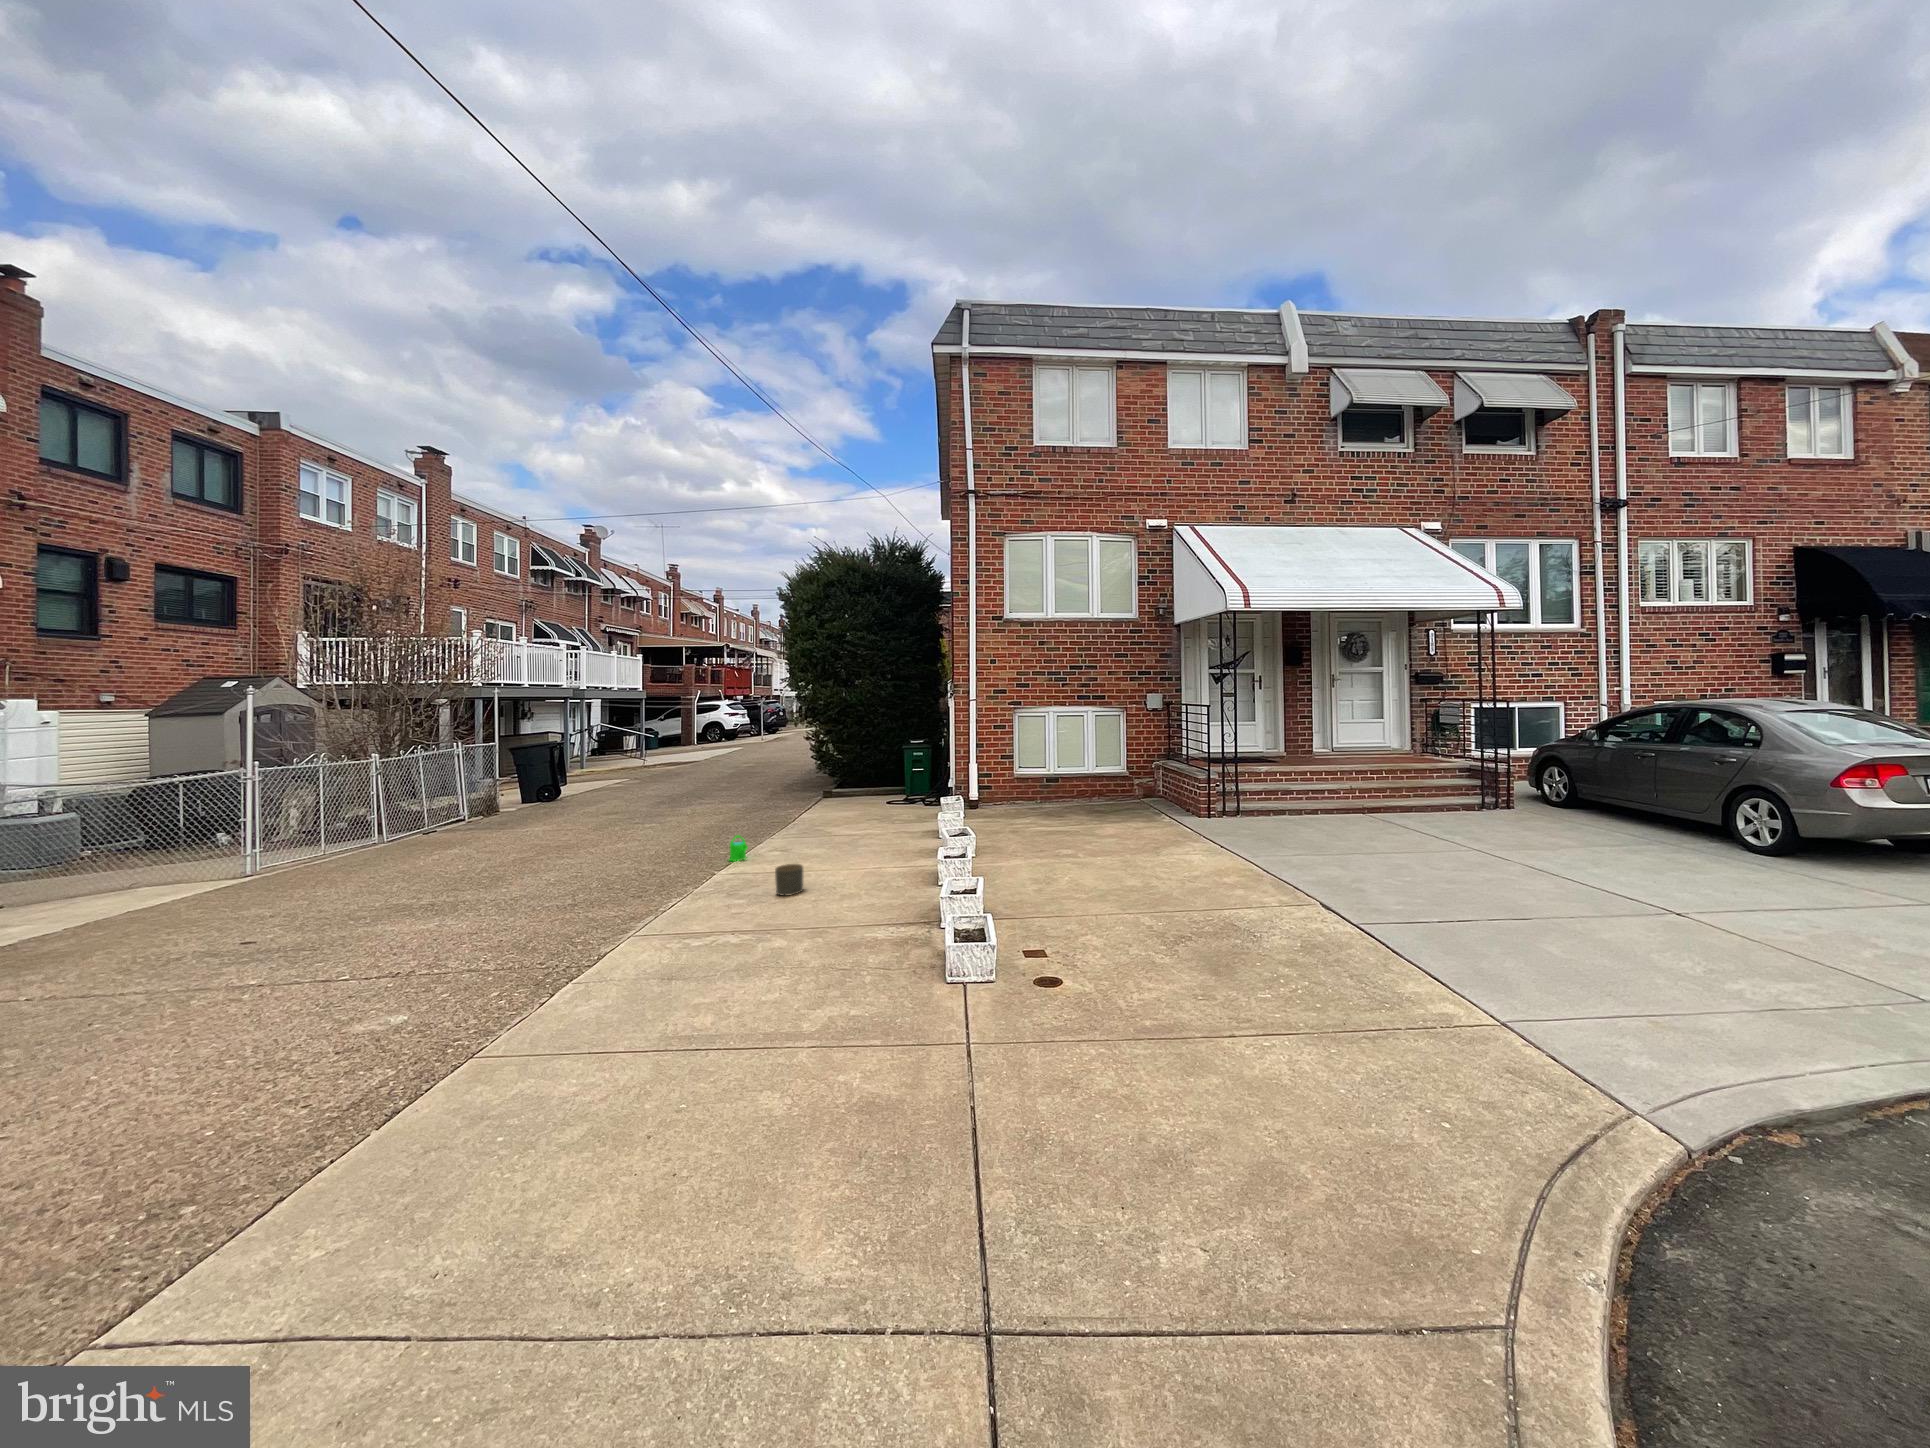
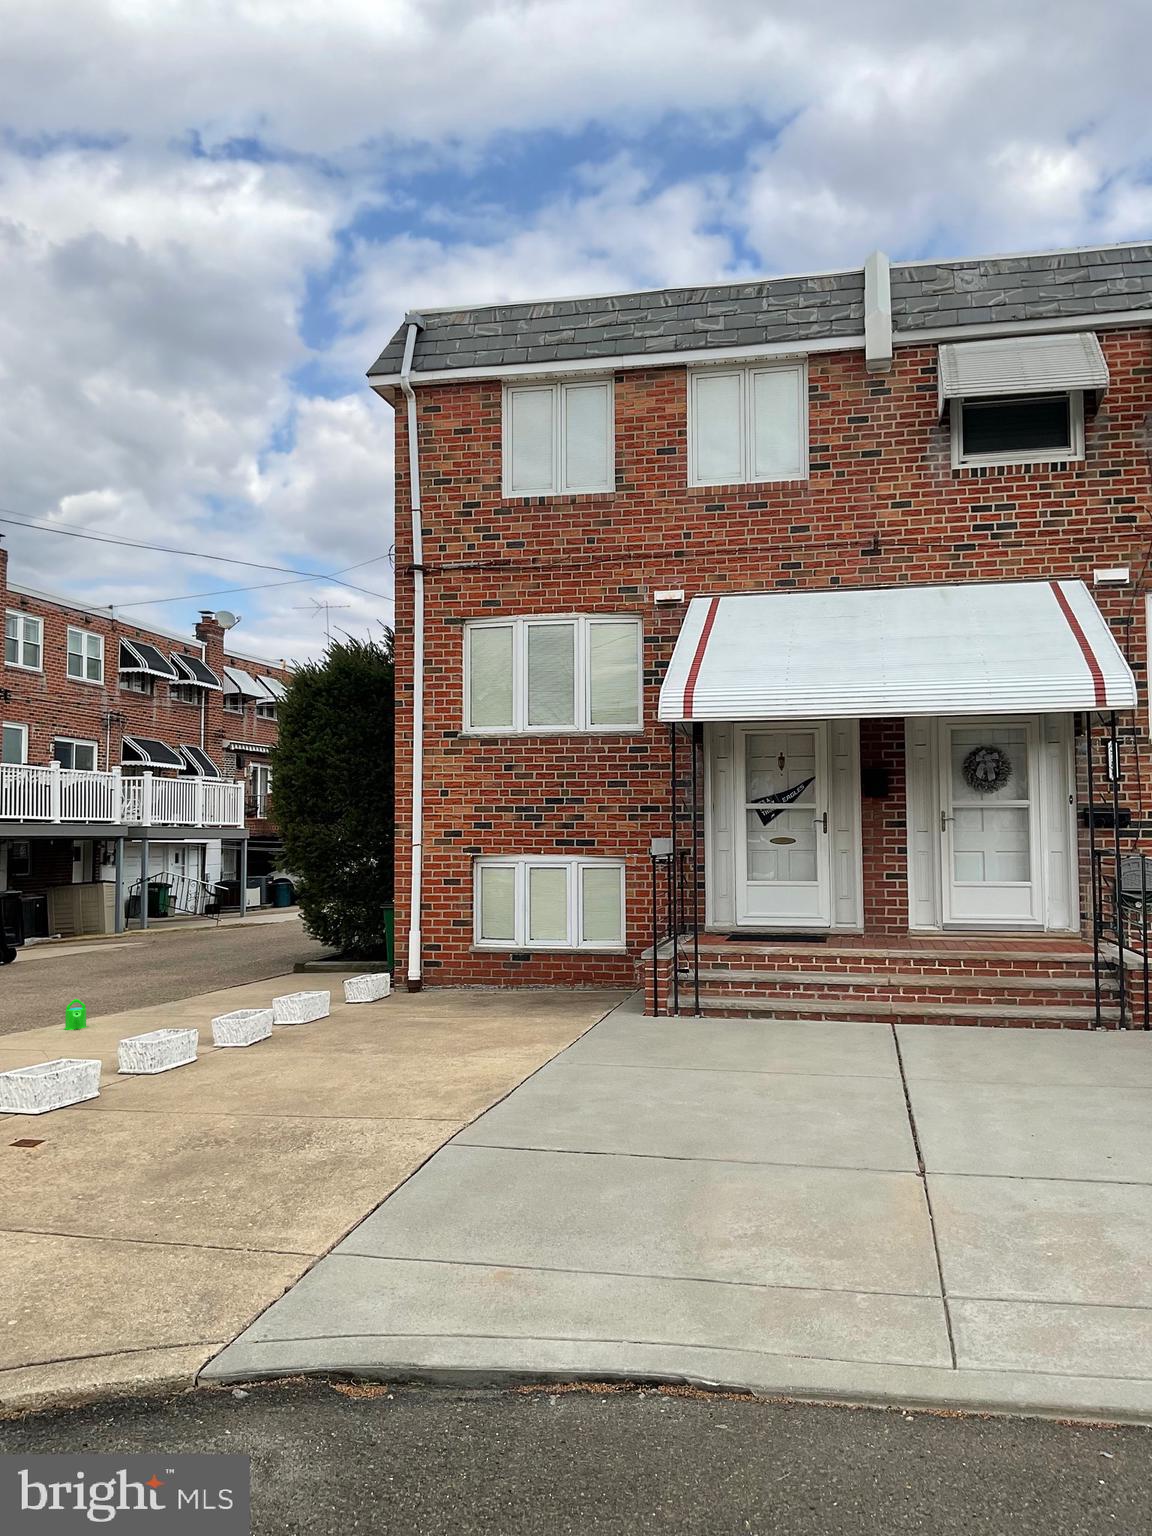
planter: present [775,864,804,896] -> none [25,1025,58,1059]

